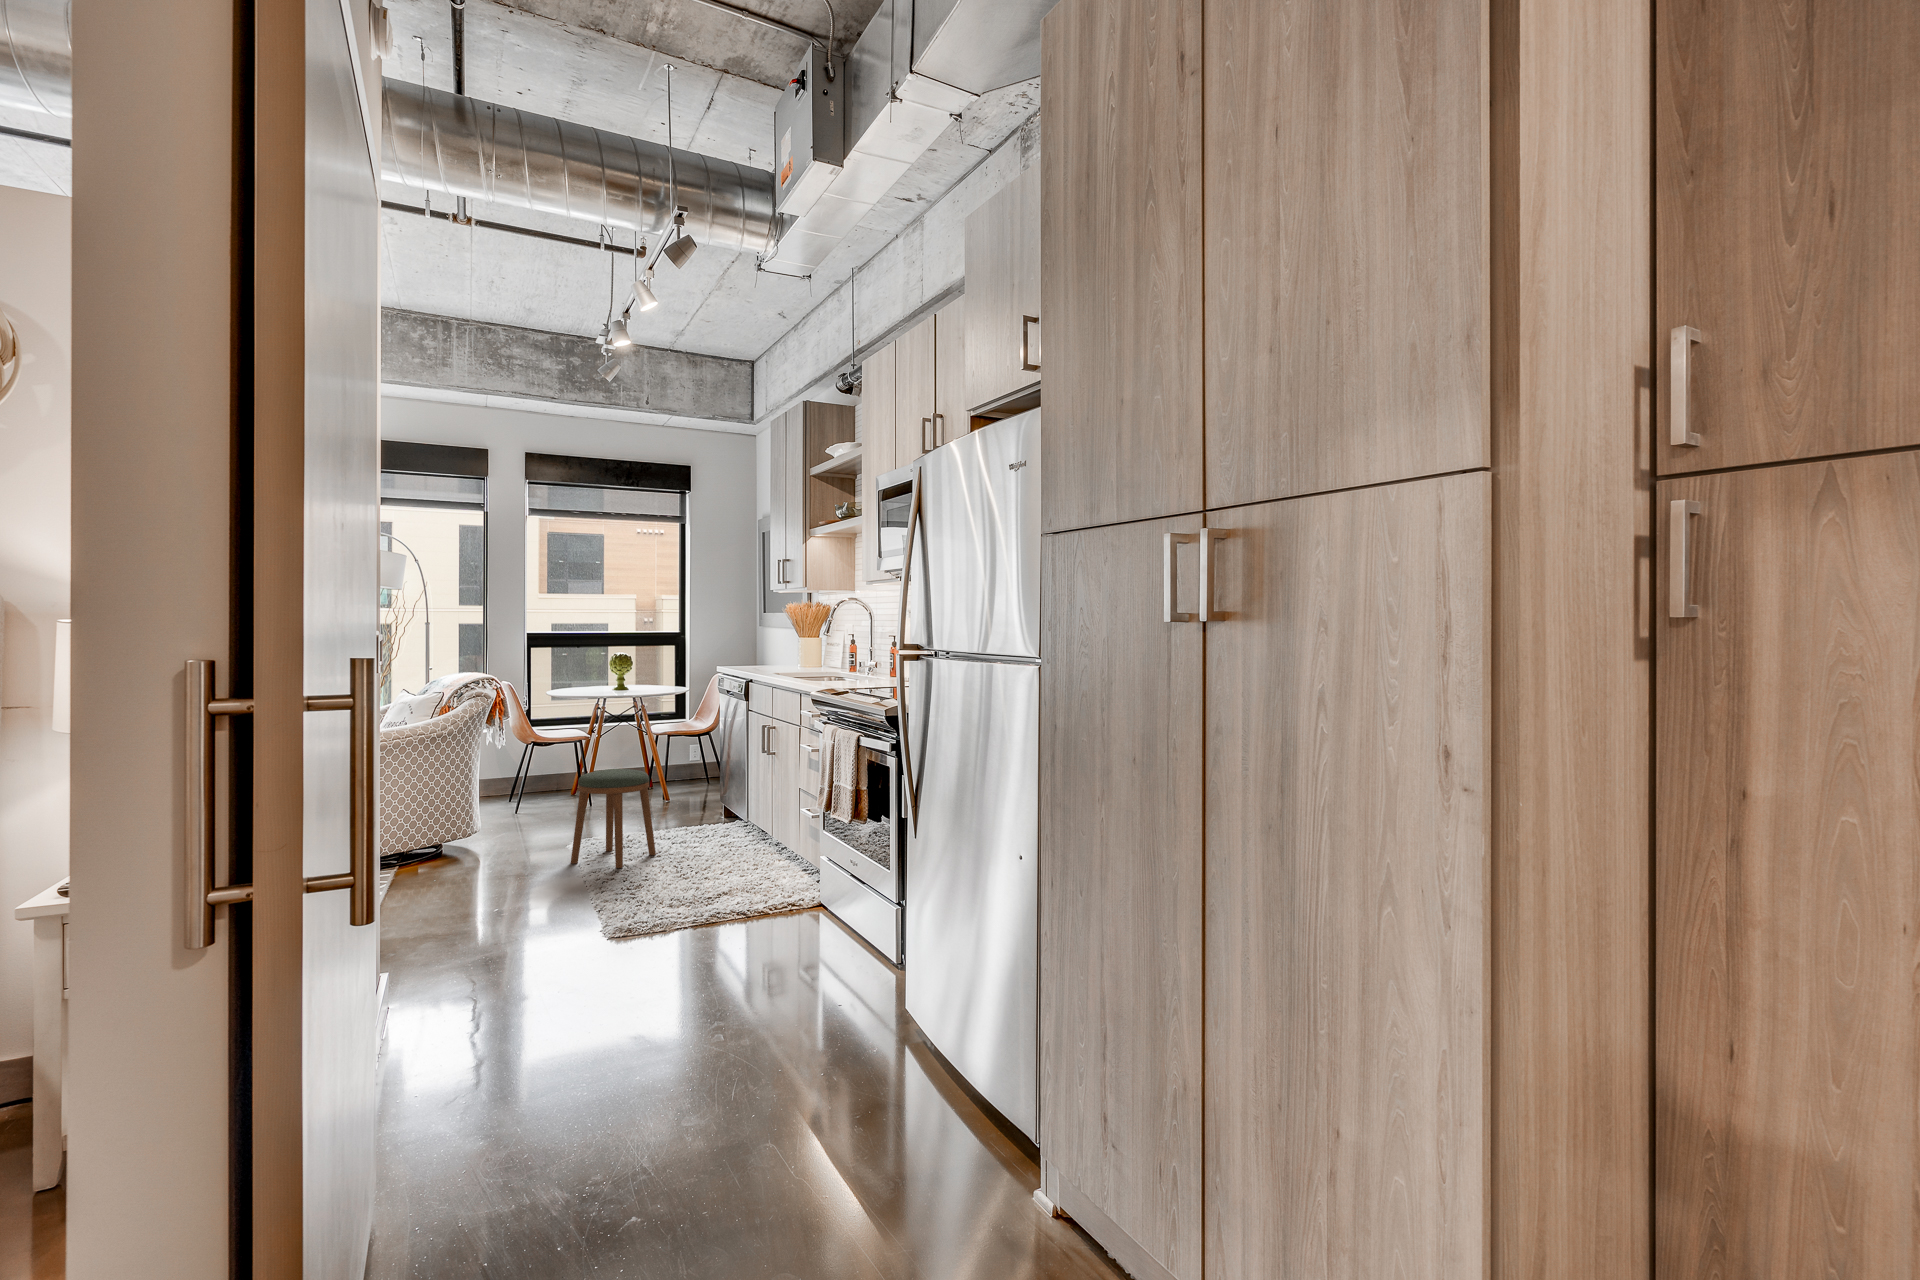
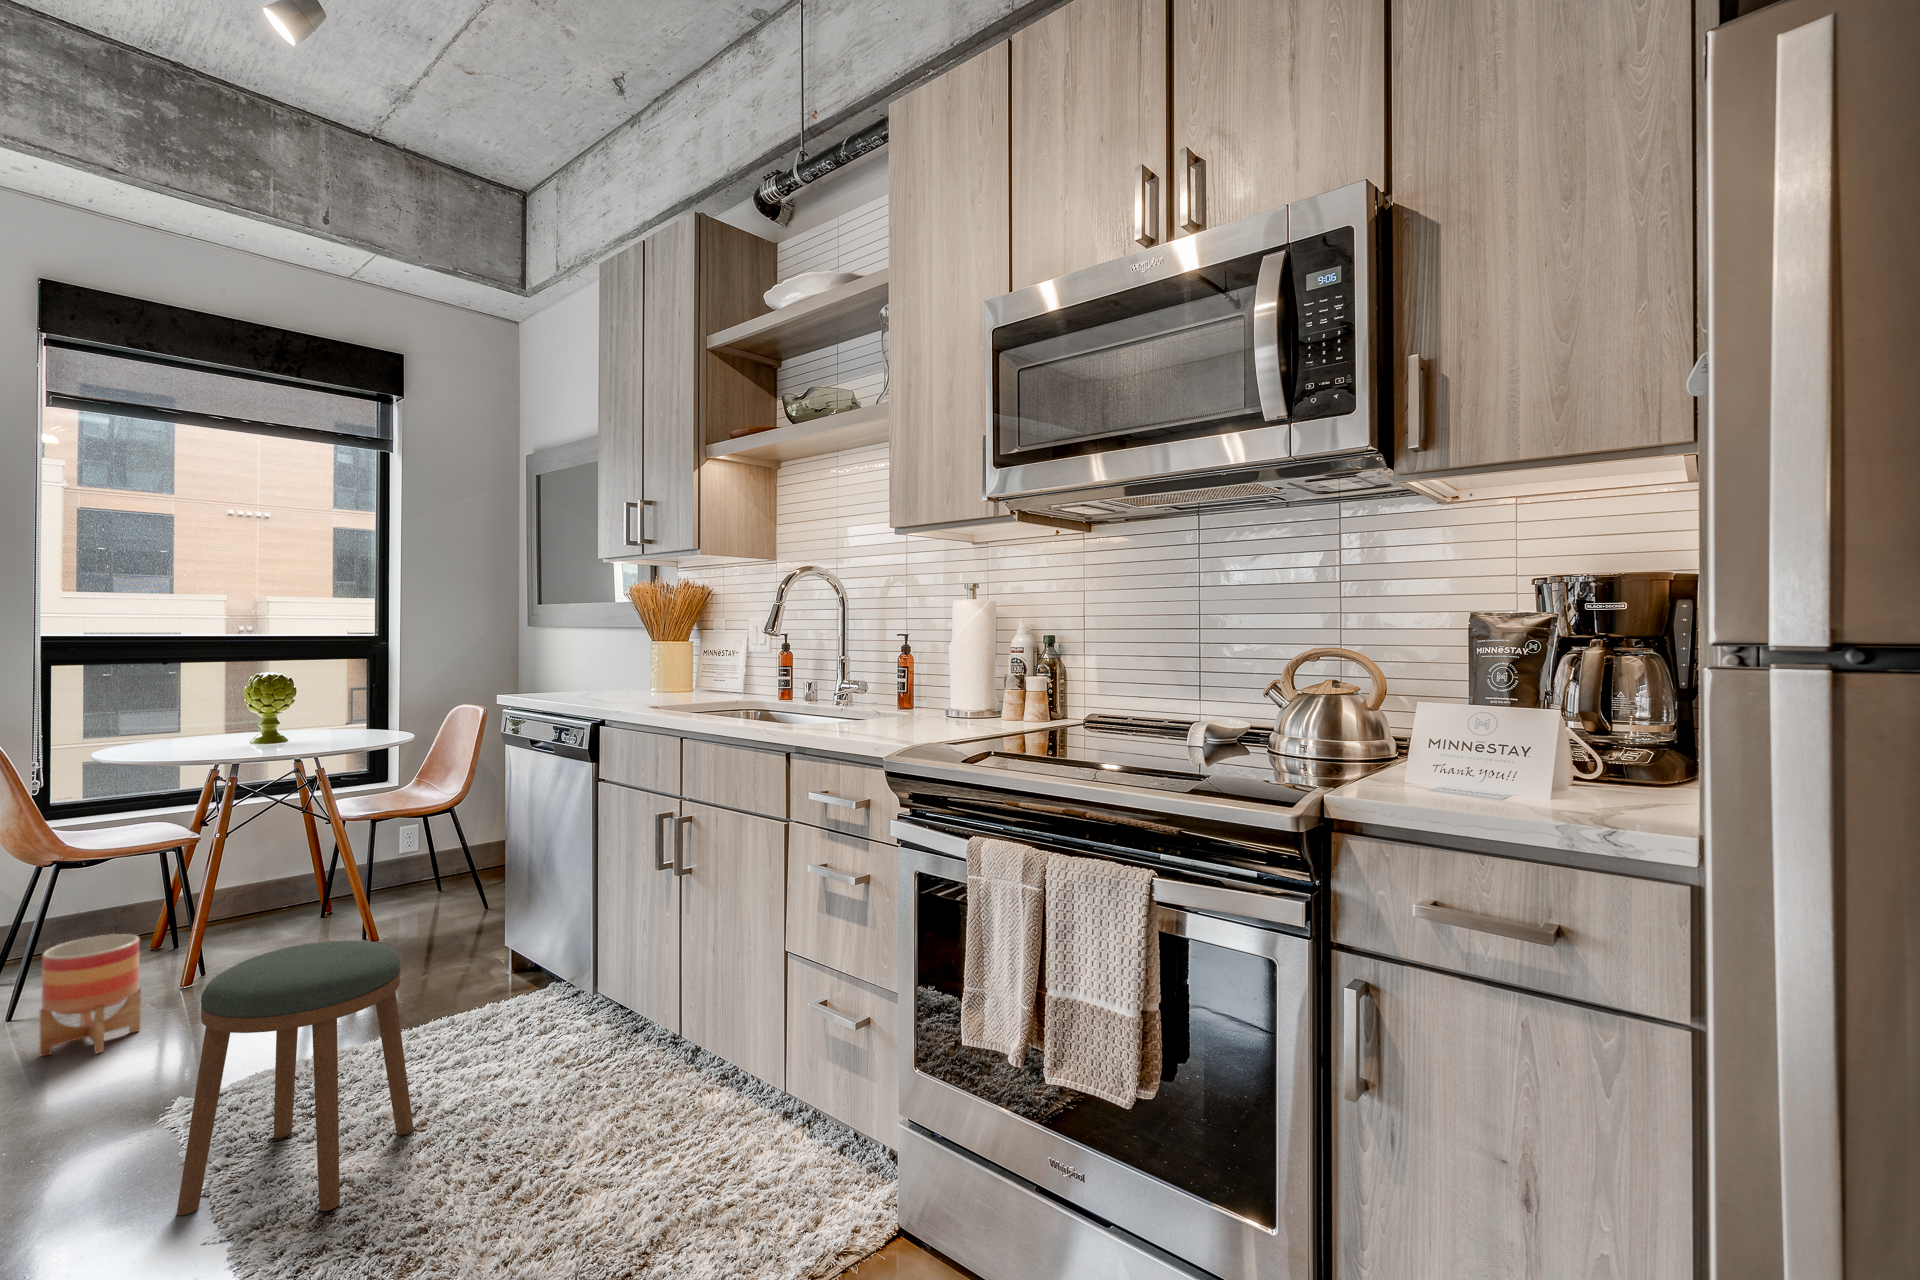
planter: none [529,774,564,824] -> present [39,934,141,1056]

